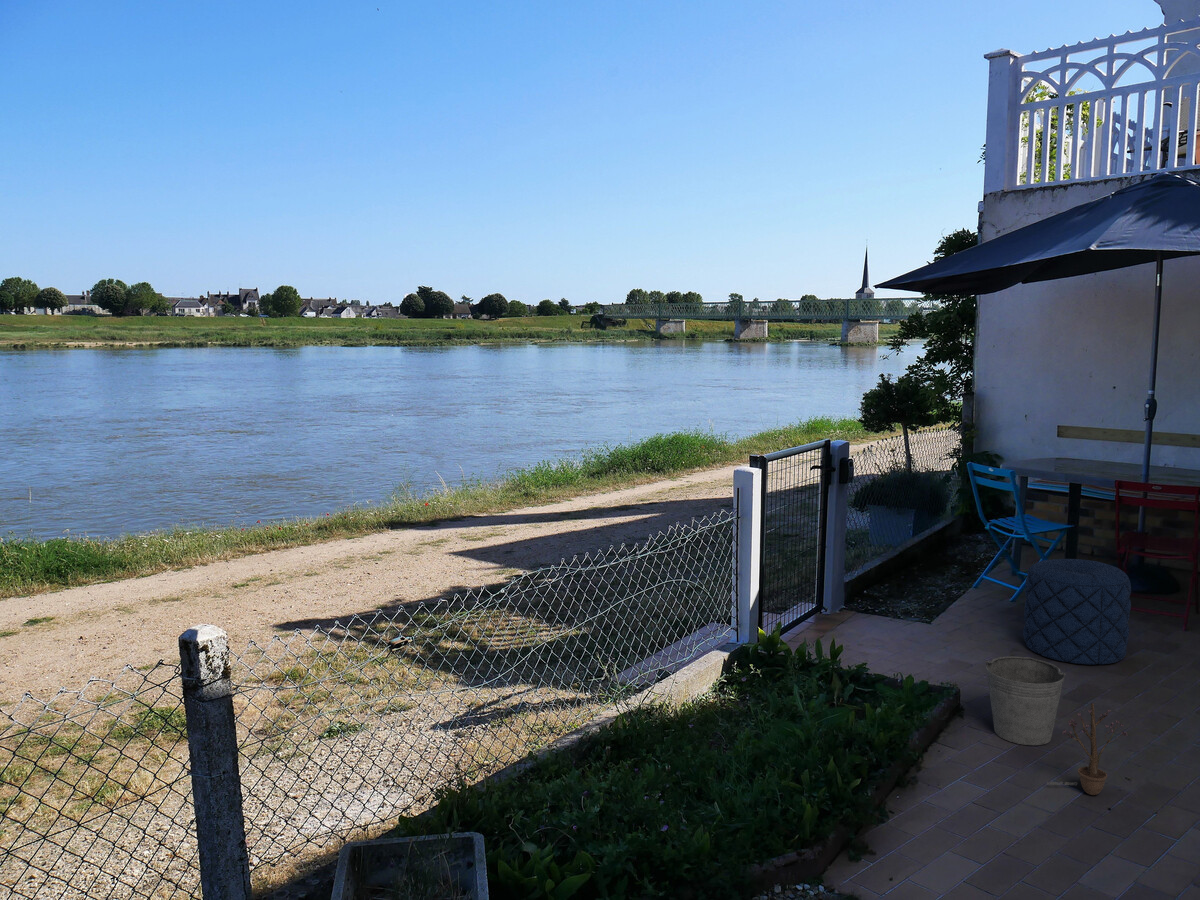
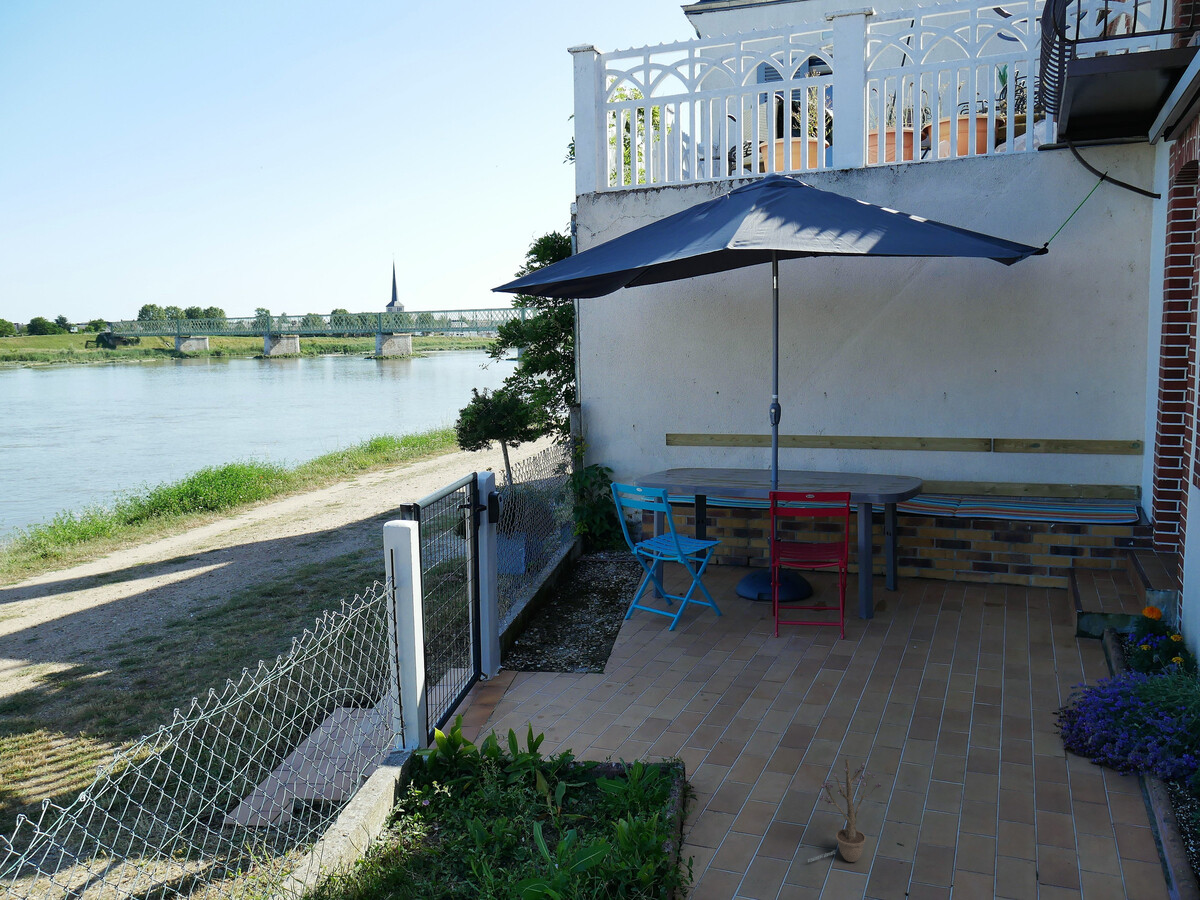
pouf: present [1023,559,1131,665] -> none [698,577,798,691]
bucket: present [985,656,1066,745] -> none [708,706,792,812]

